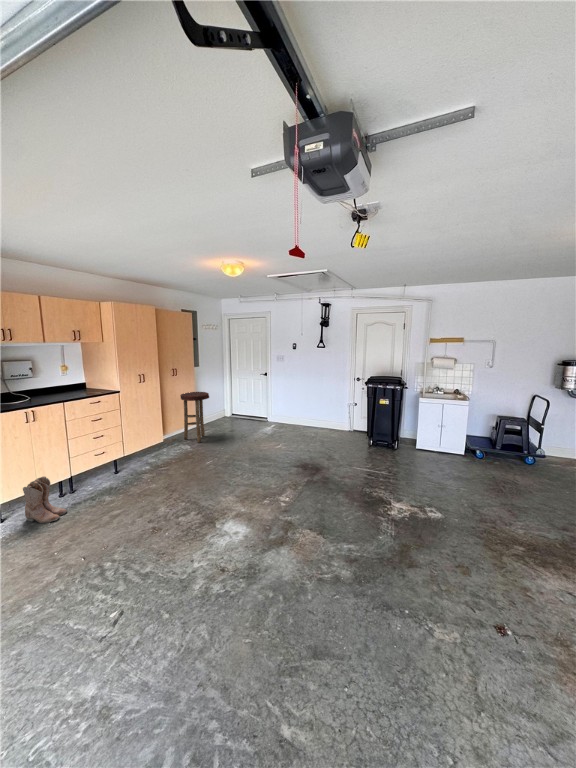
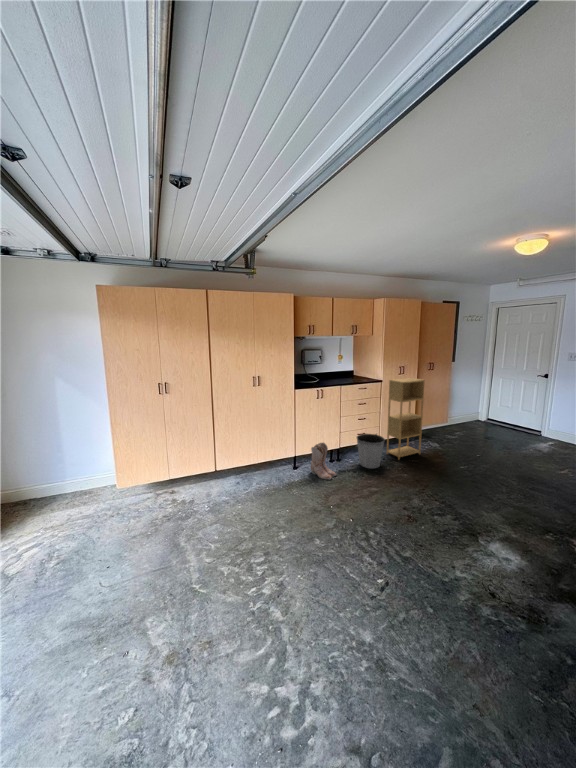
shelving unit: none [130,385,171,471] -> present [387,378,425,459]
stool: present [180,392,209,443] -> none [432,389,467,444]
bucket: none [93,449,129,490] -> present [357,434,385,468]

